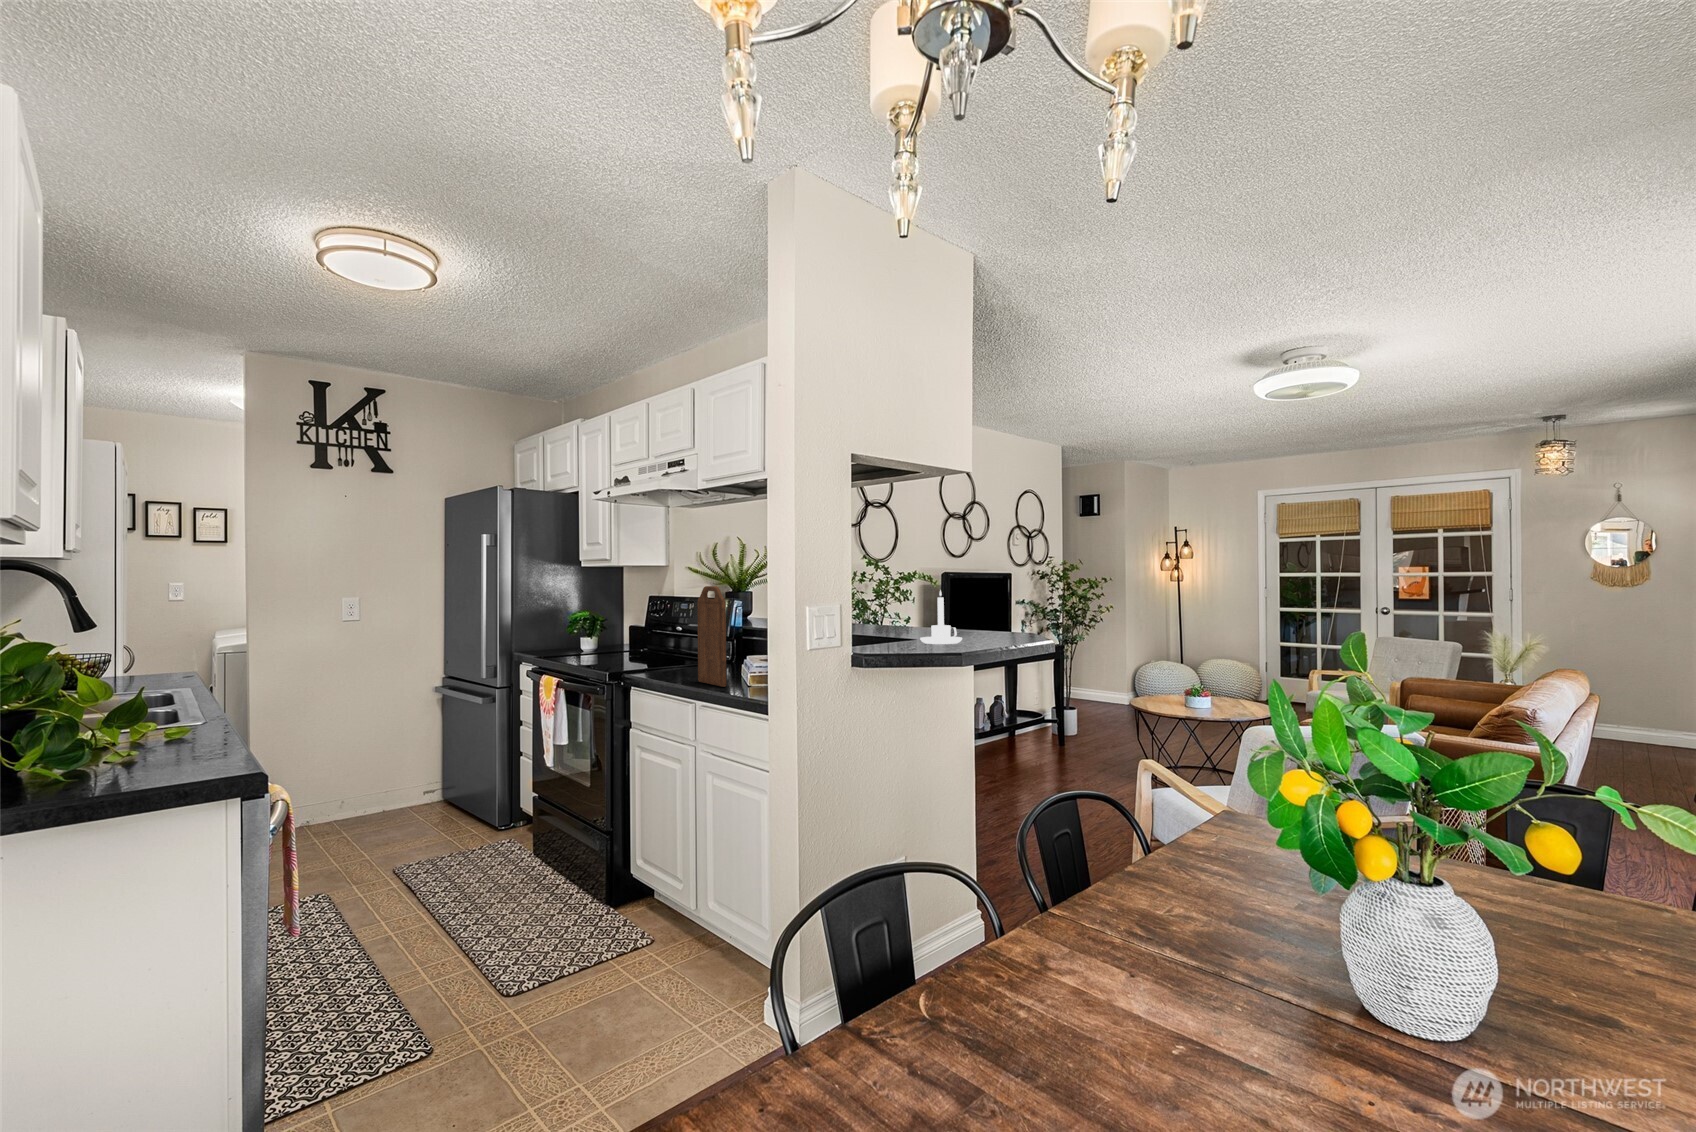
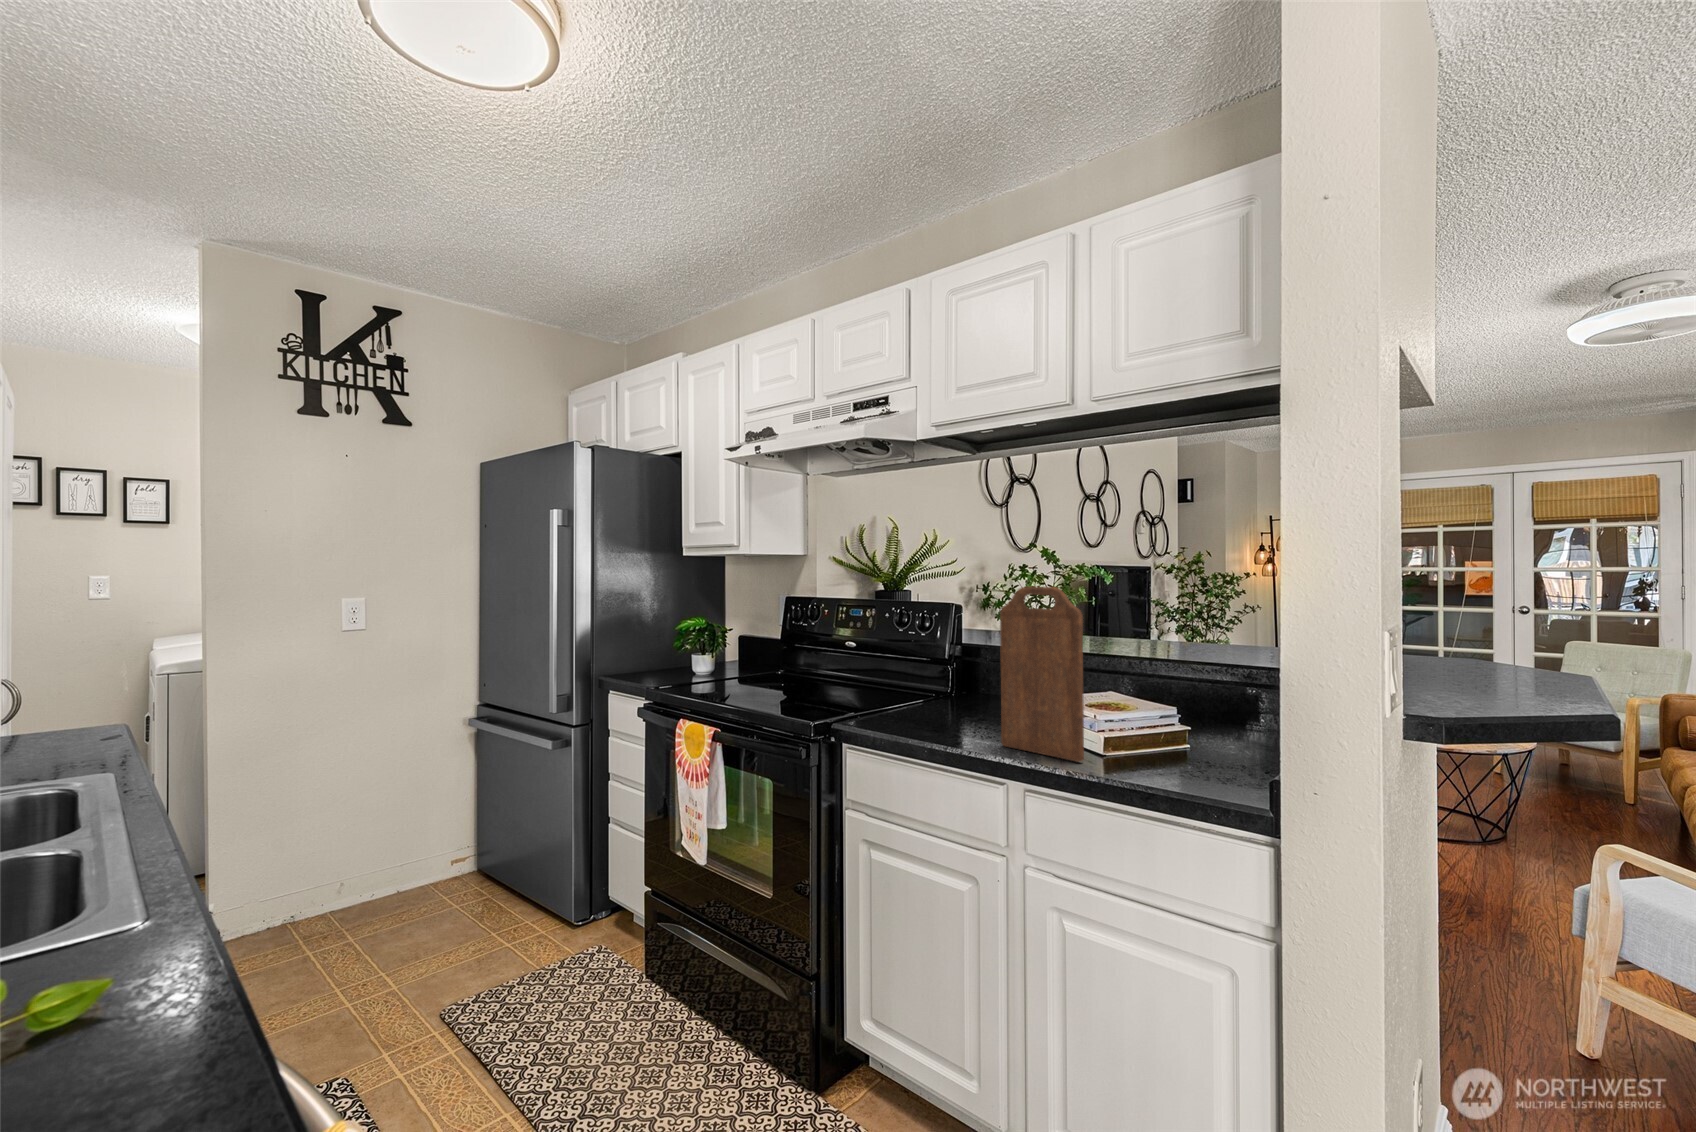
candle holder: present [920,590,962,644] -> none [1450,593,1545,693]

